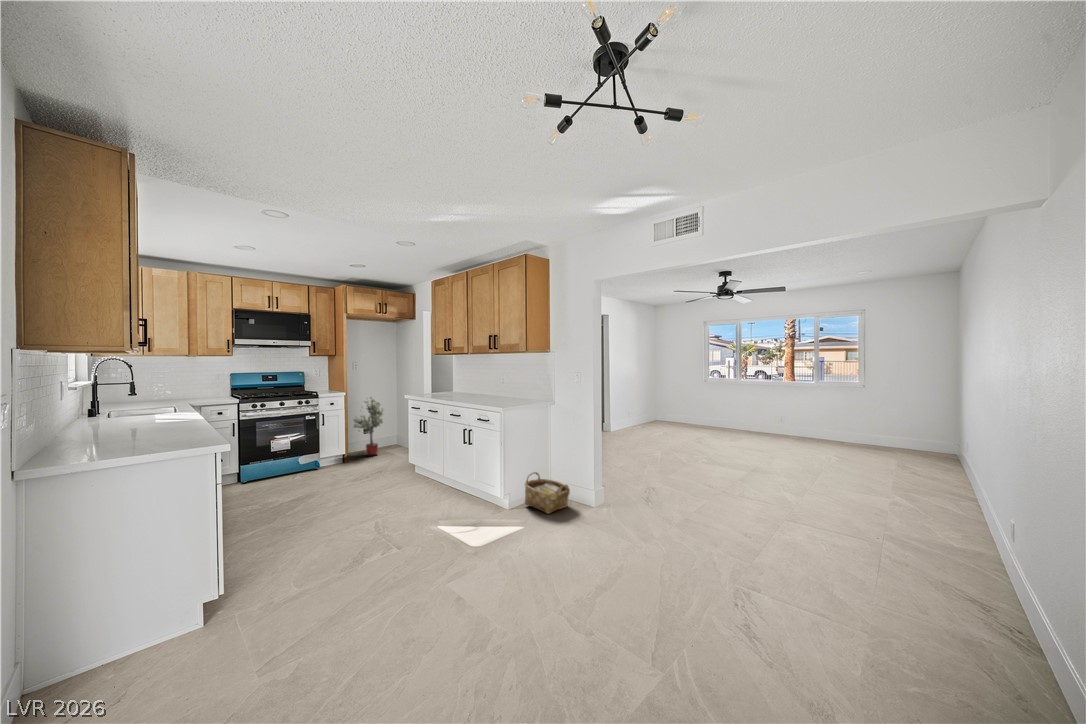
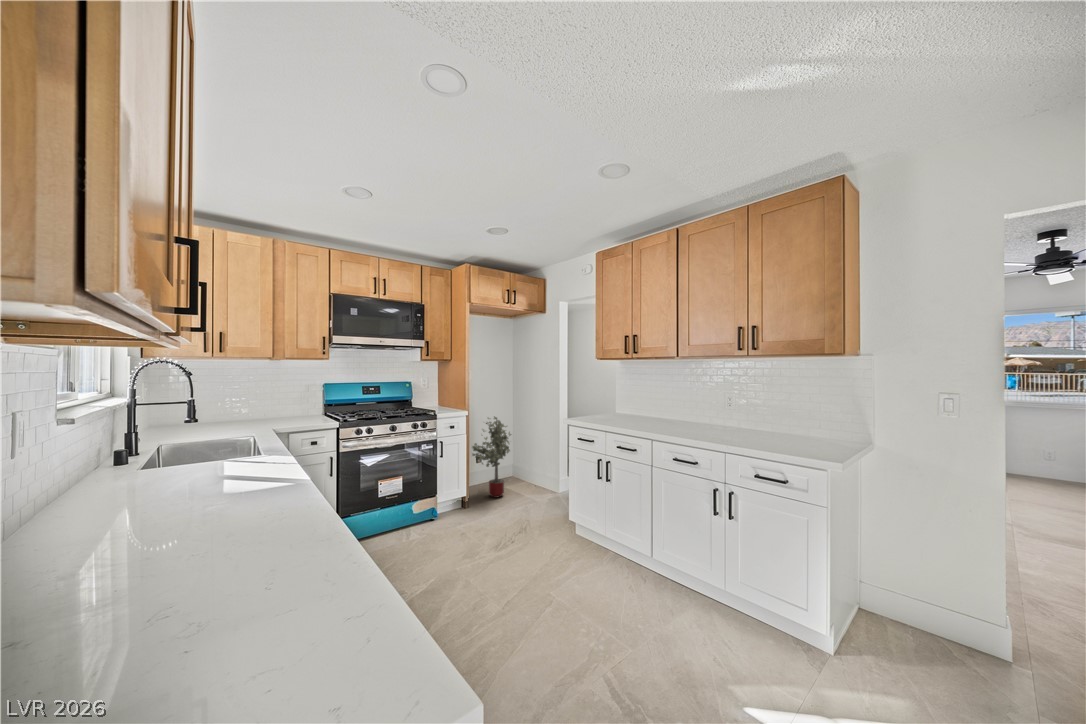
woven basket: present [525,472,570,514] -> none [851,580,969,684]

